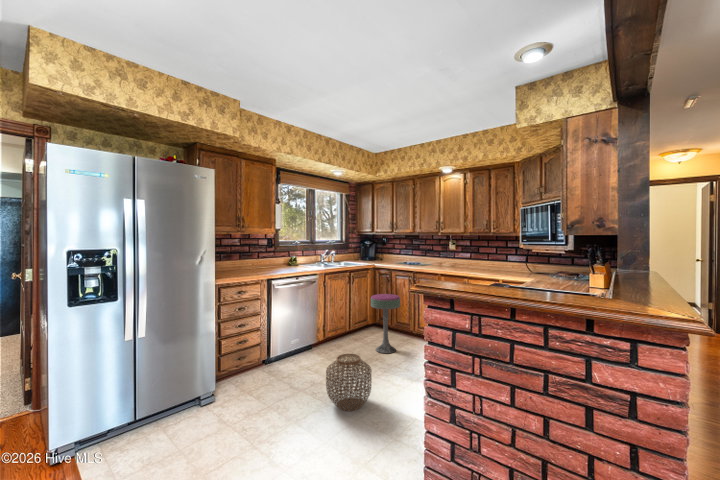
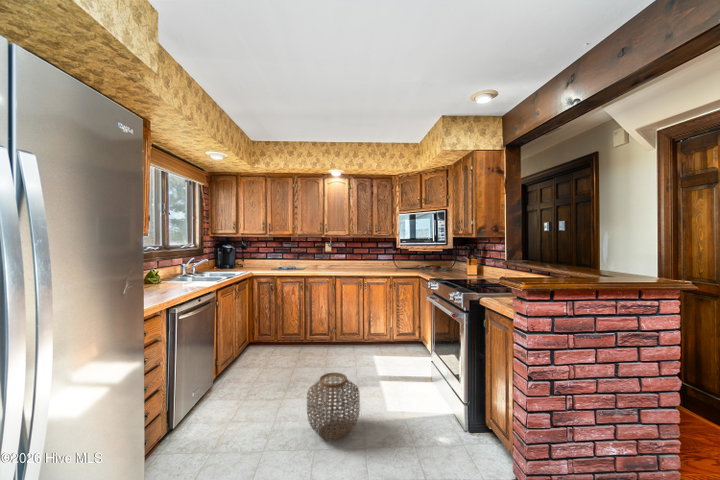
bar stool: present [371,294,400,353] -> none [275,302,309,369]

